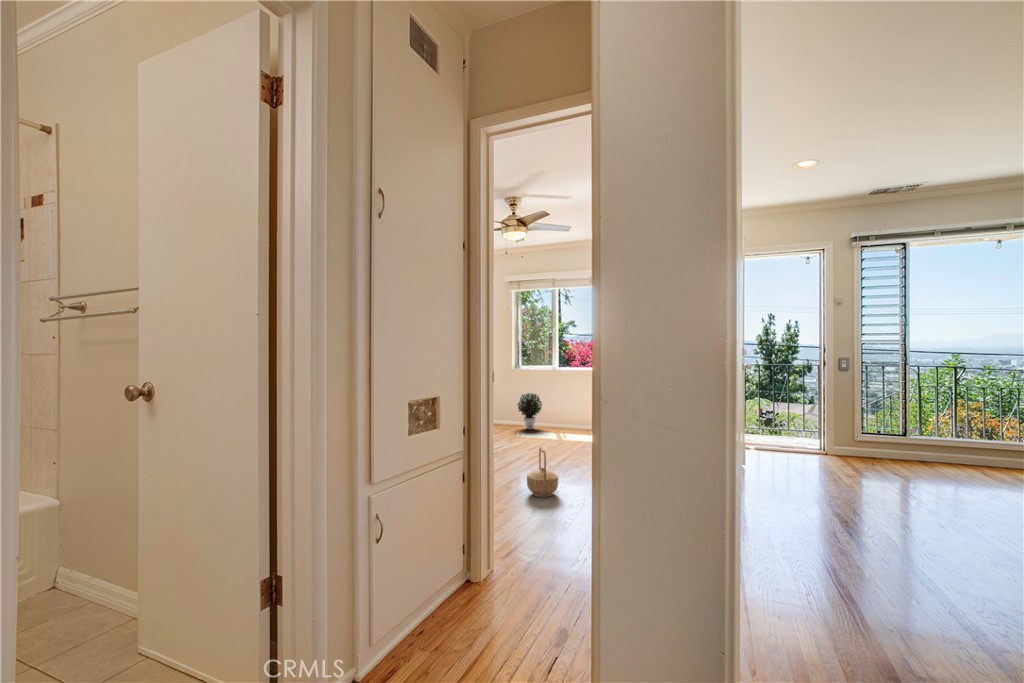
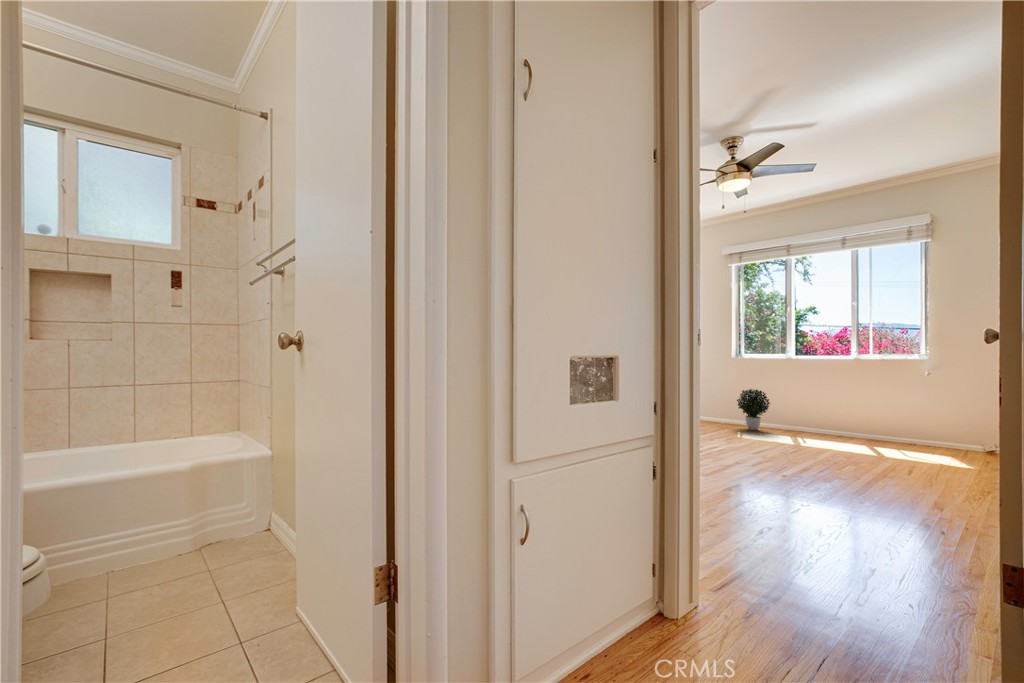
basket: present [527,447,558,497] -> none [751,449,800,517]

